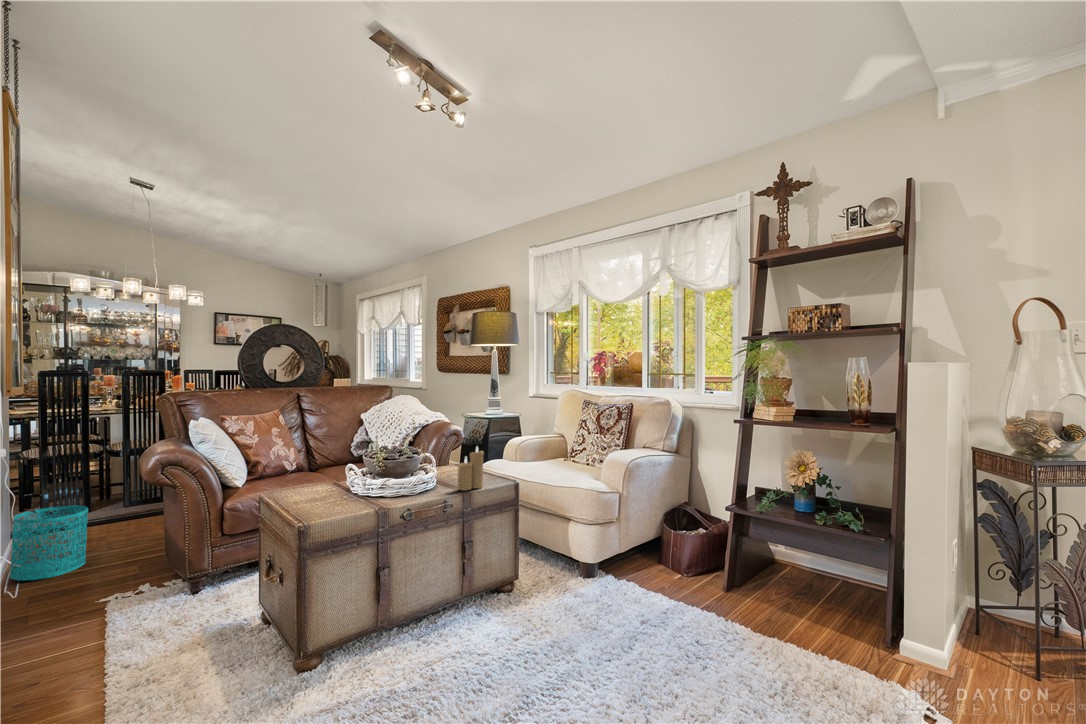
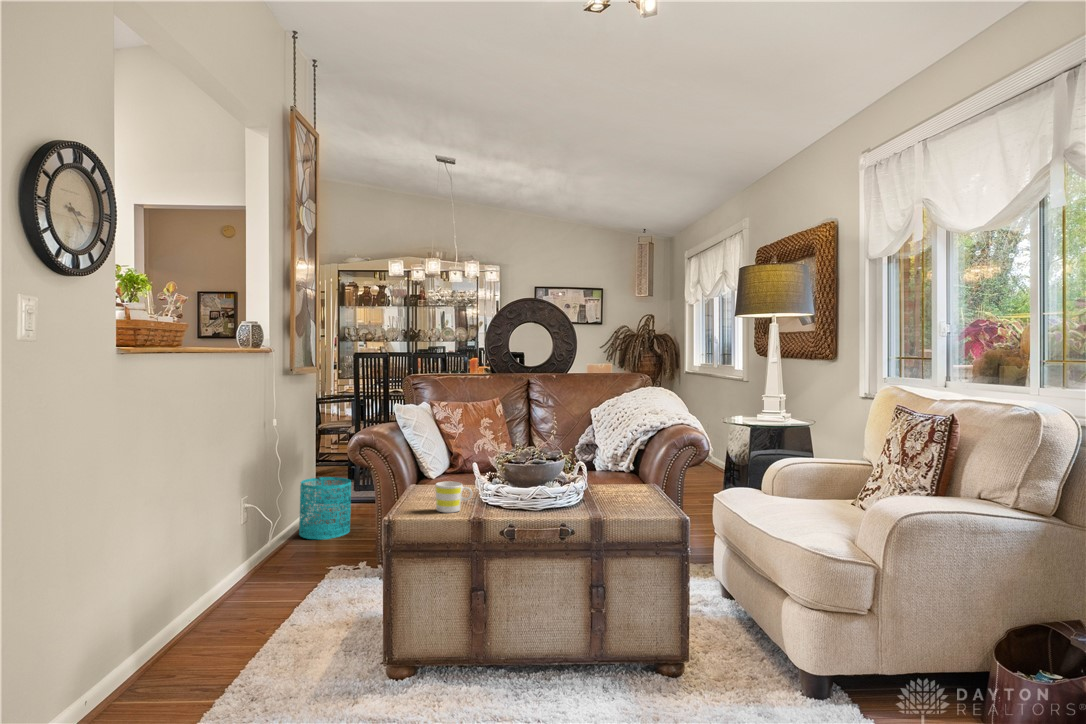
candle: present [458,447,484,490] -> none [588,458,628,517]
mug: none [335,481,367,509] -> present [435,482,472,513]

